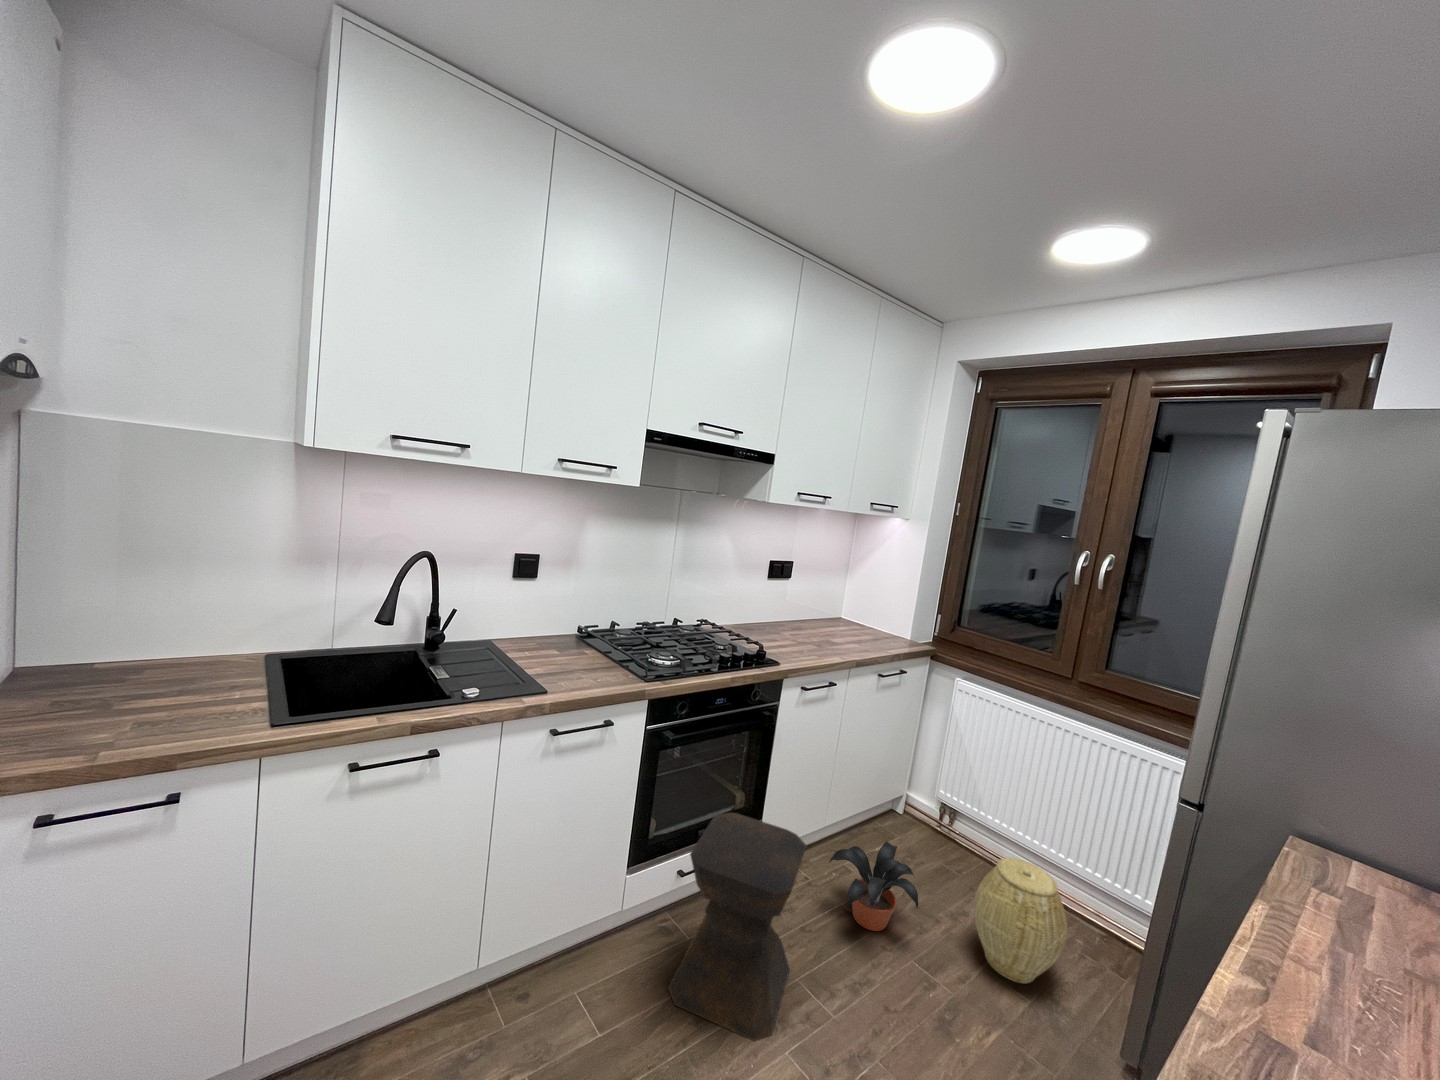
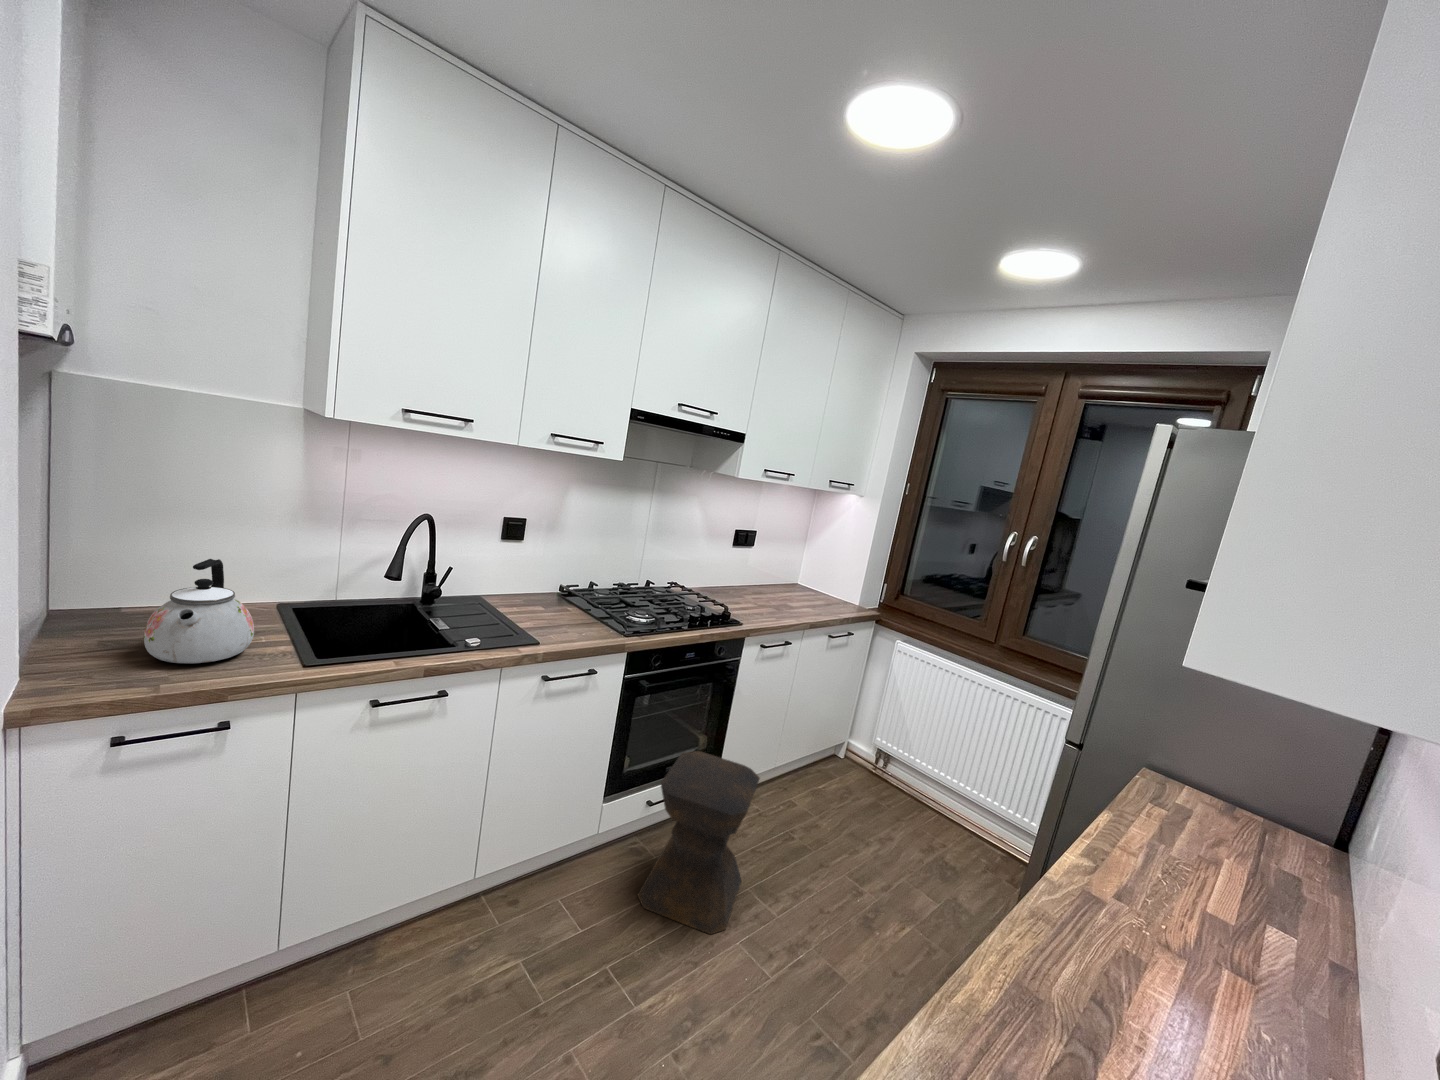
kettle: none [94,606,222,726] -> present [144,559,254,663]
potted plant: present [829,841,918,931] -> none [778,778,852,852]
woven basket: present [974,858,1067,983] -> none [898,791,972,892]

